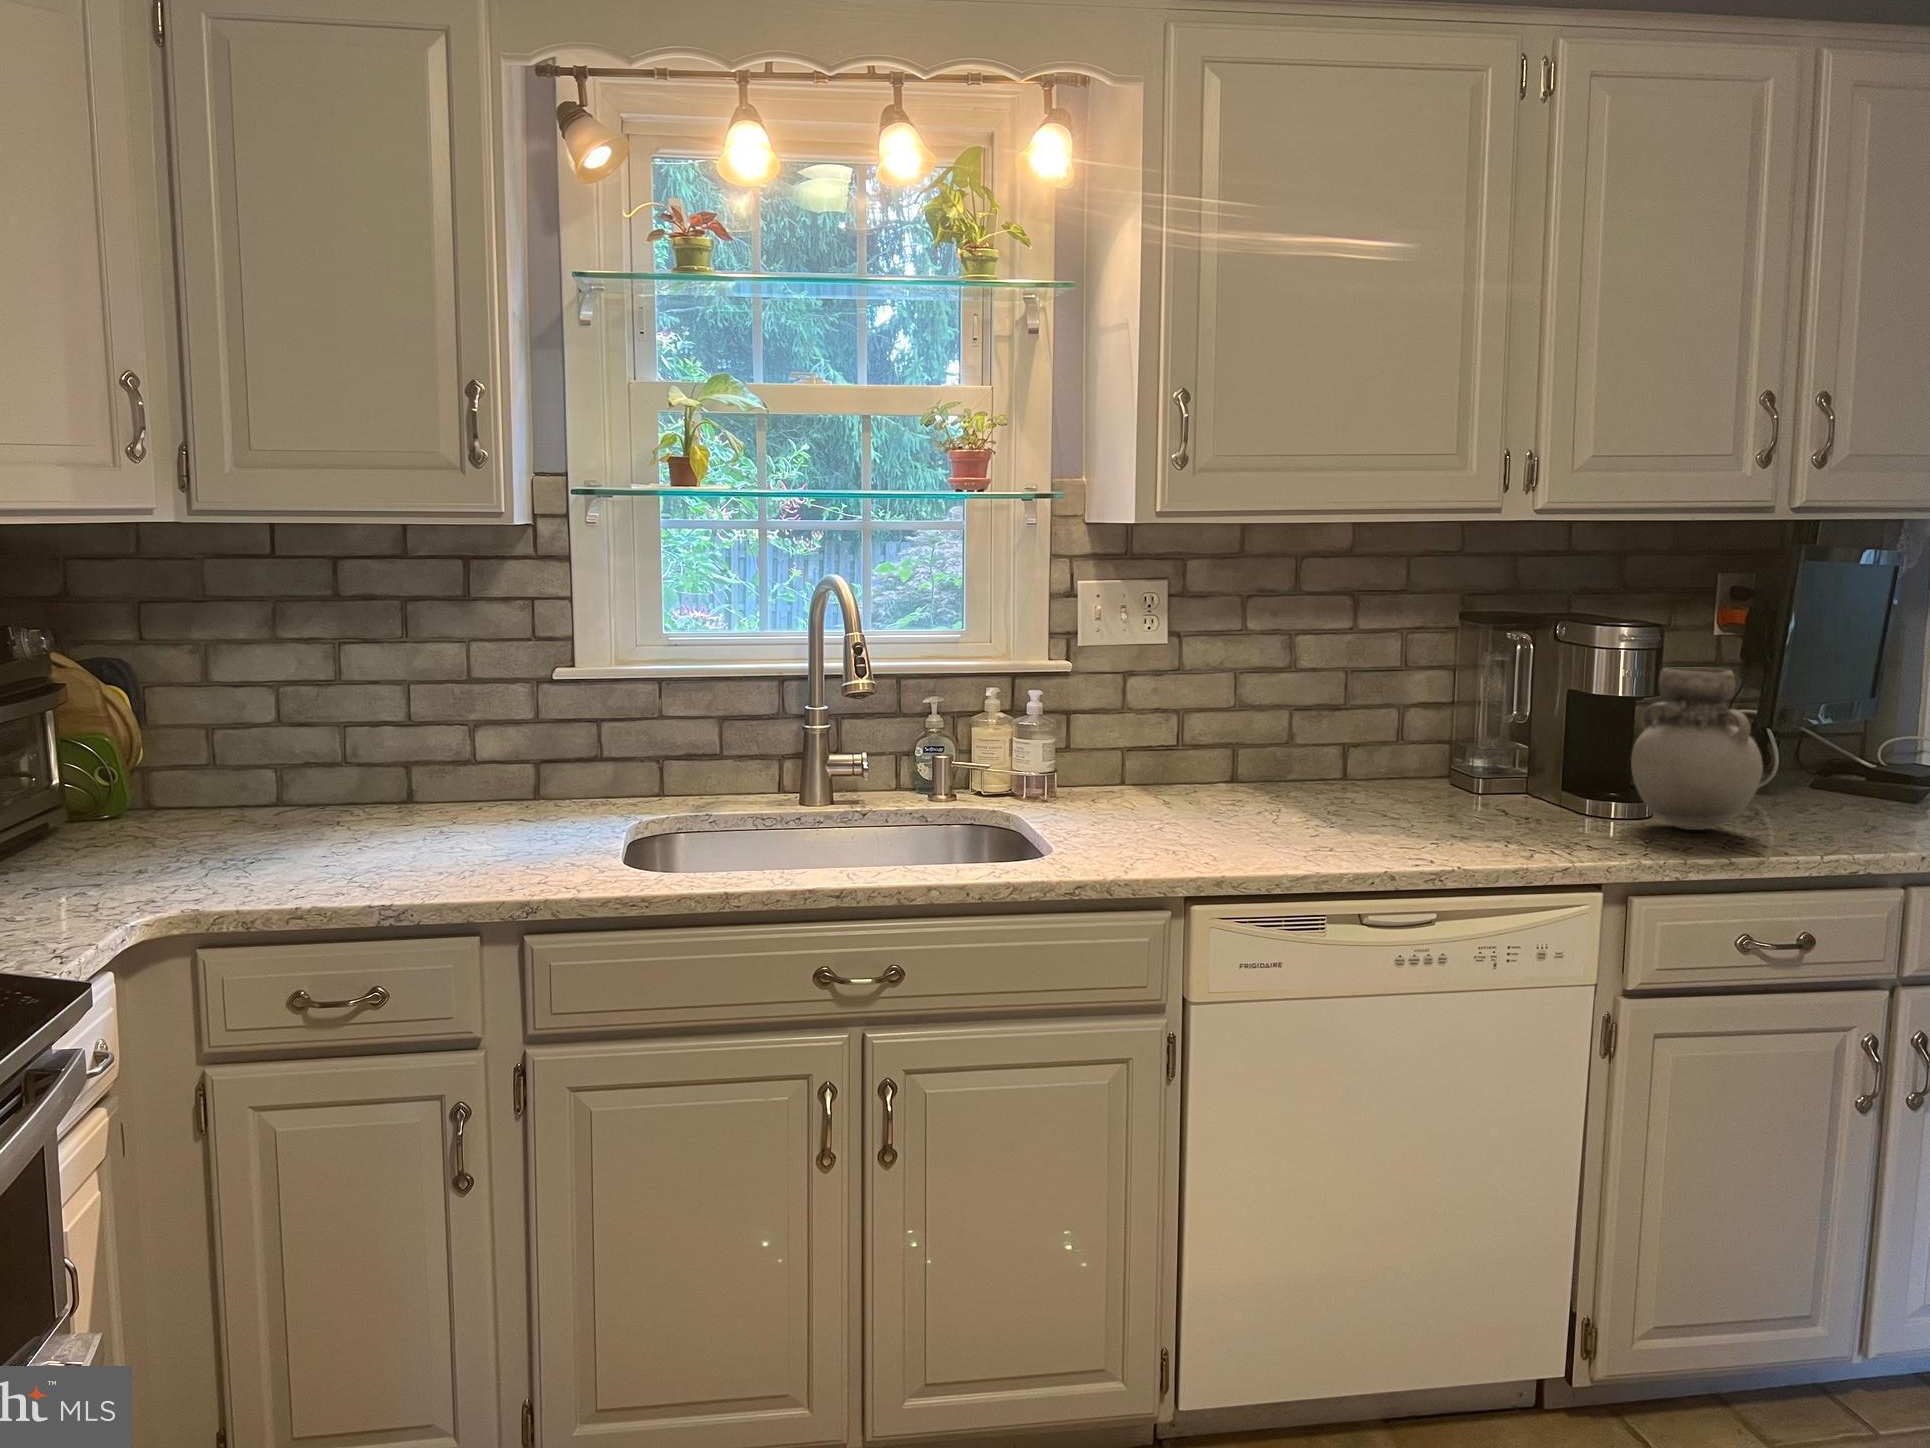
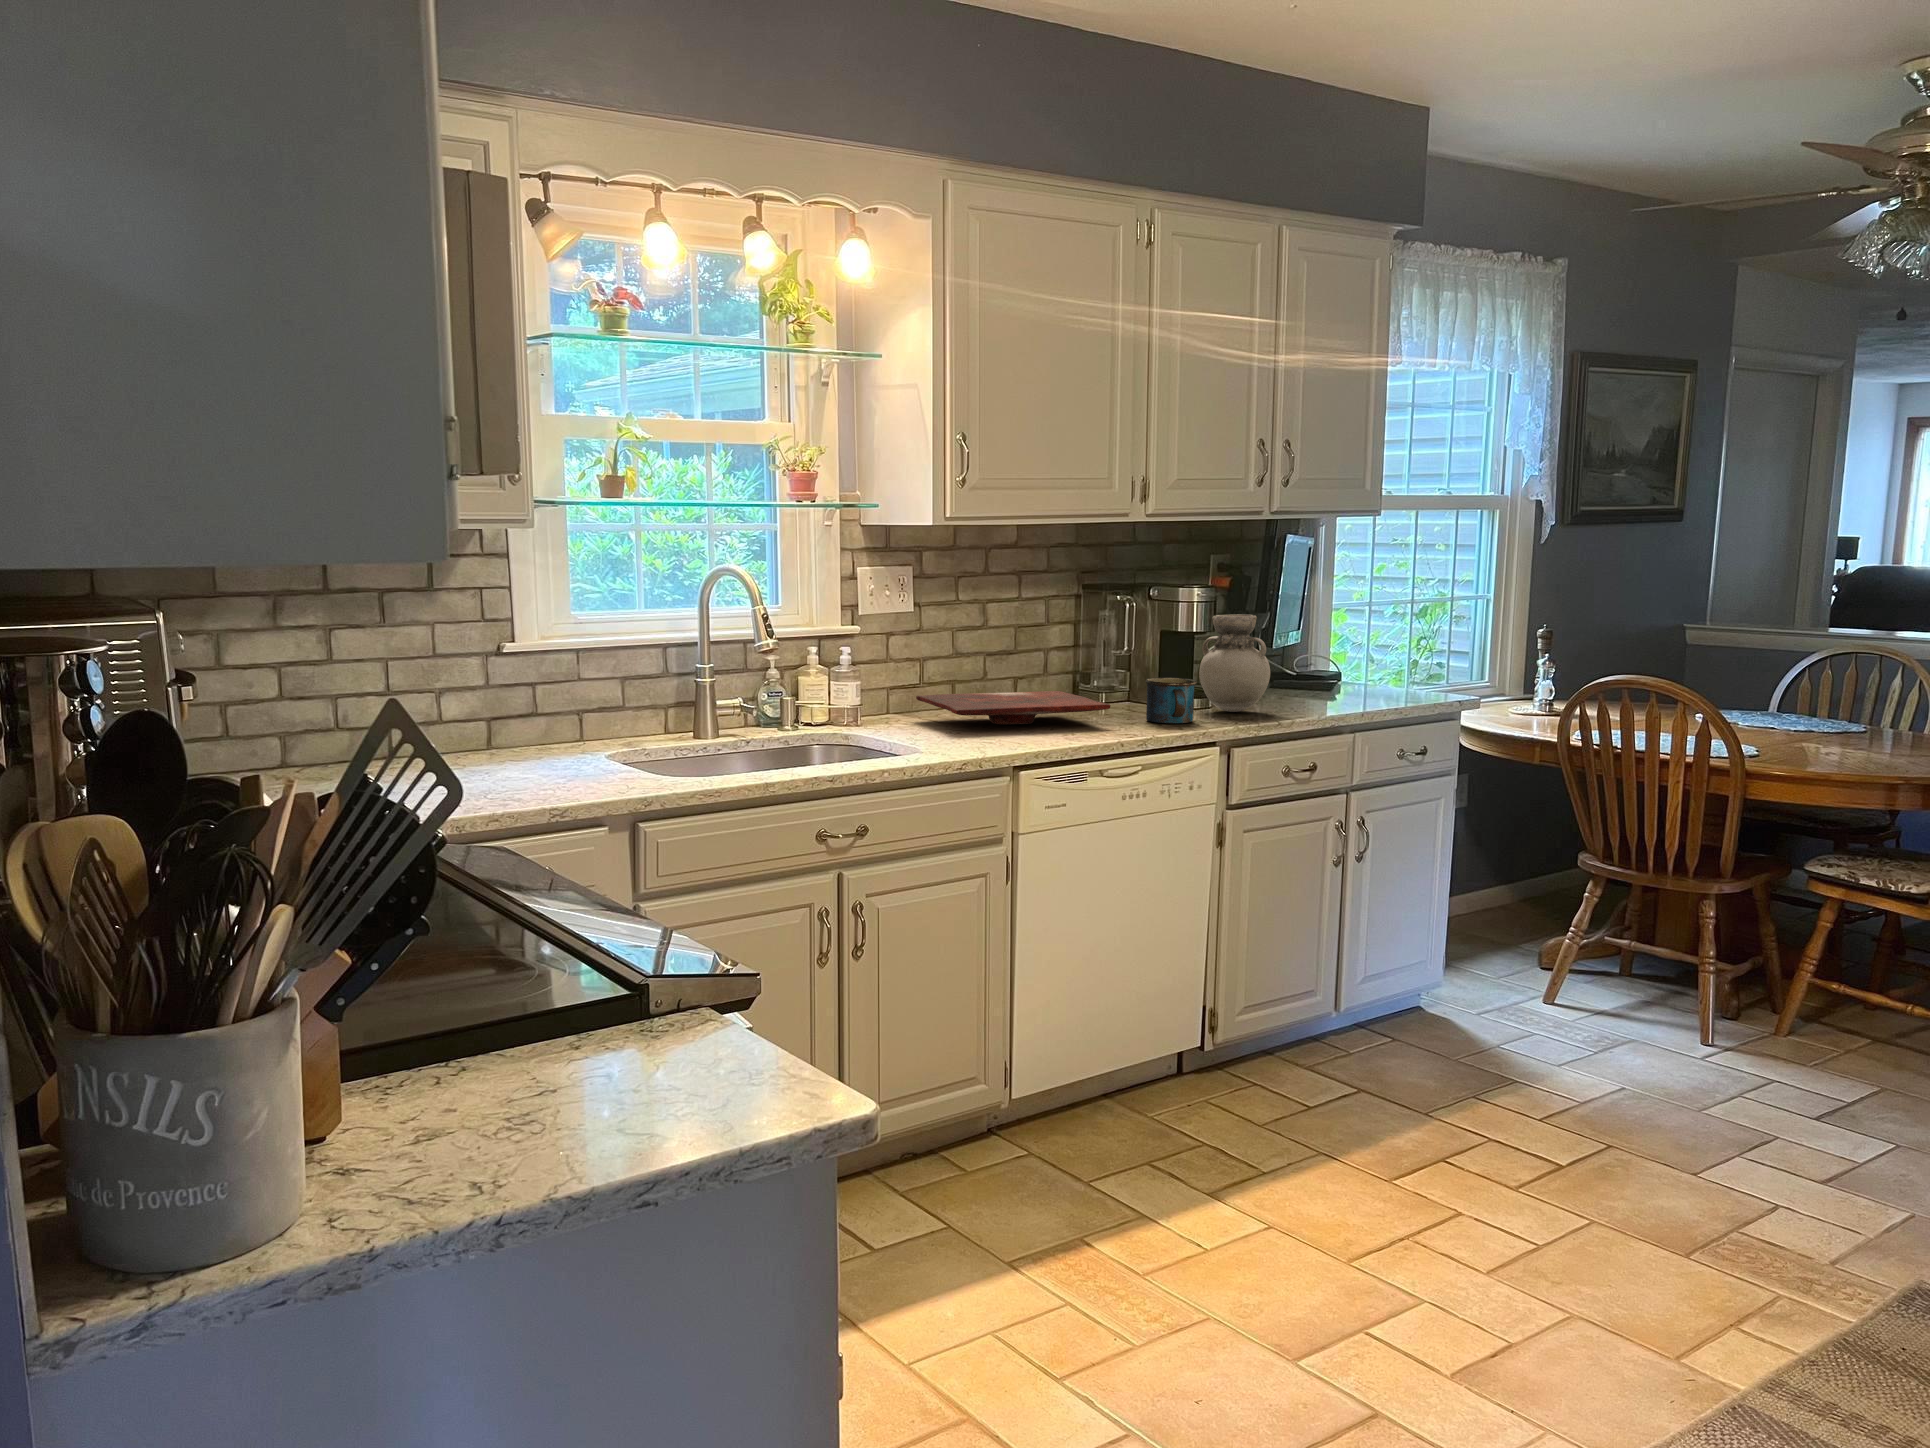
cutting board: none [1145,763,1413,822] -> present [916,691,1110,725]
mug: none [1498,765,1589,846] -> present [1146,677,1197,724]

